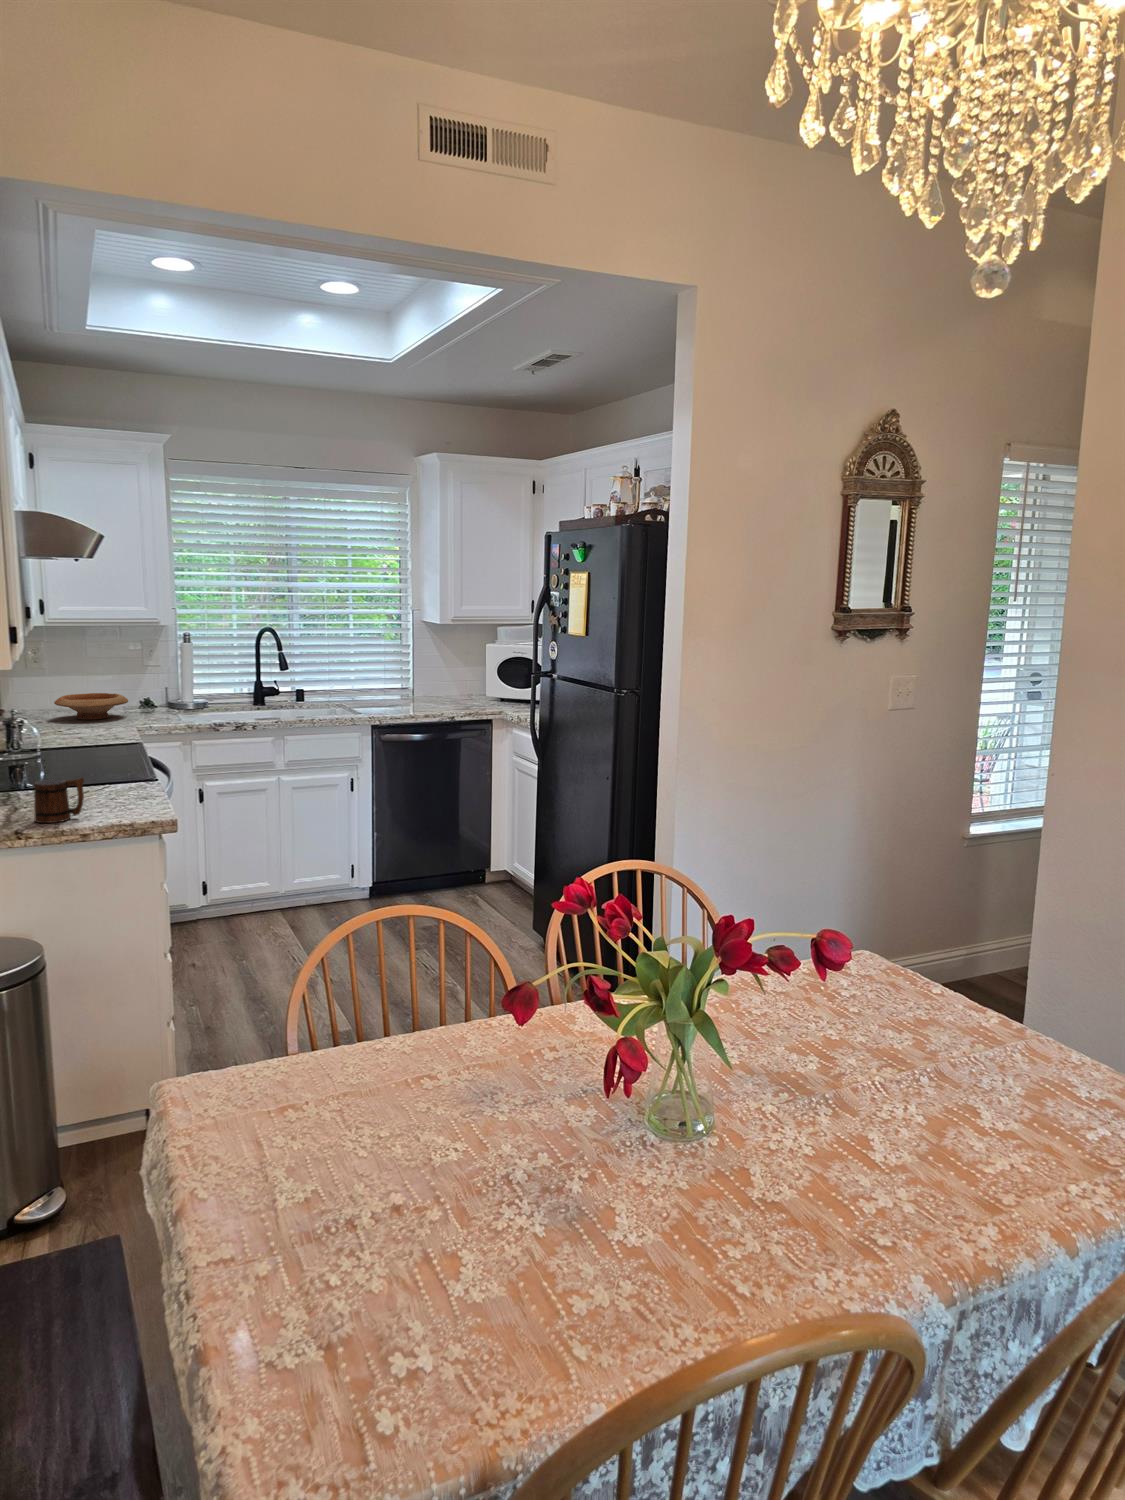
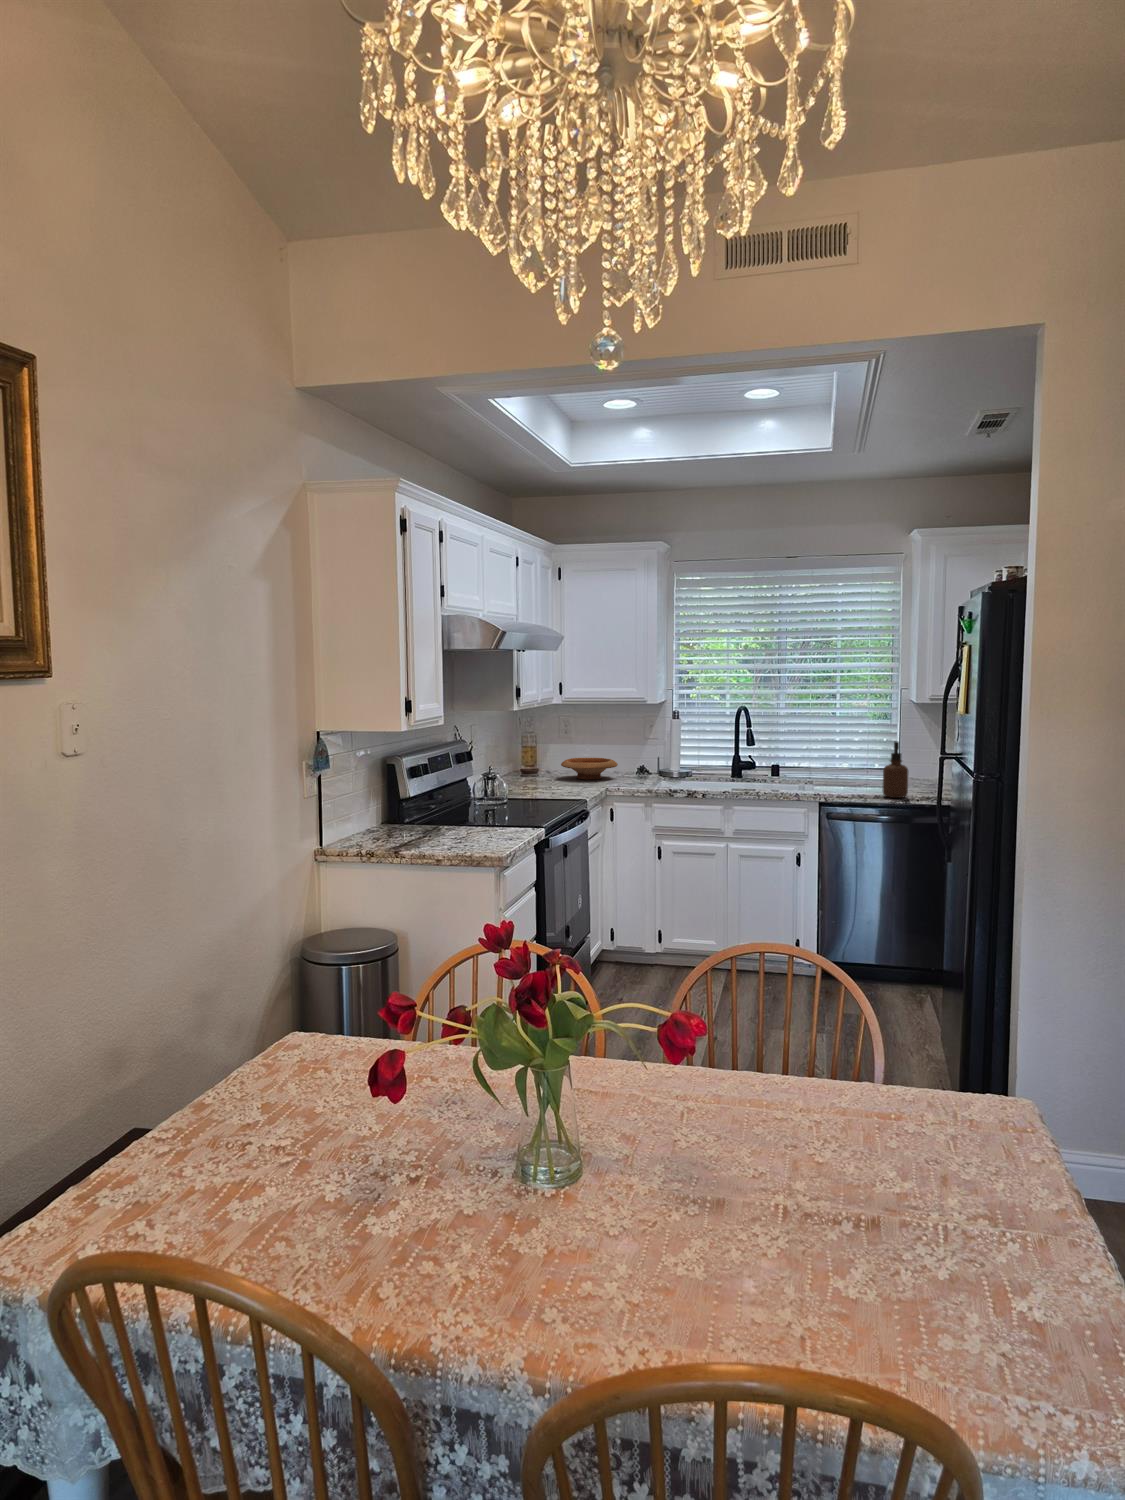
soap dispenser: none [431,660,455,714] -> present [882,742,908,798]
mug: present [34,778,84,823] -> none [414,817,448,850]

